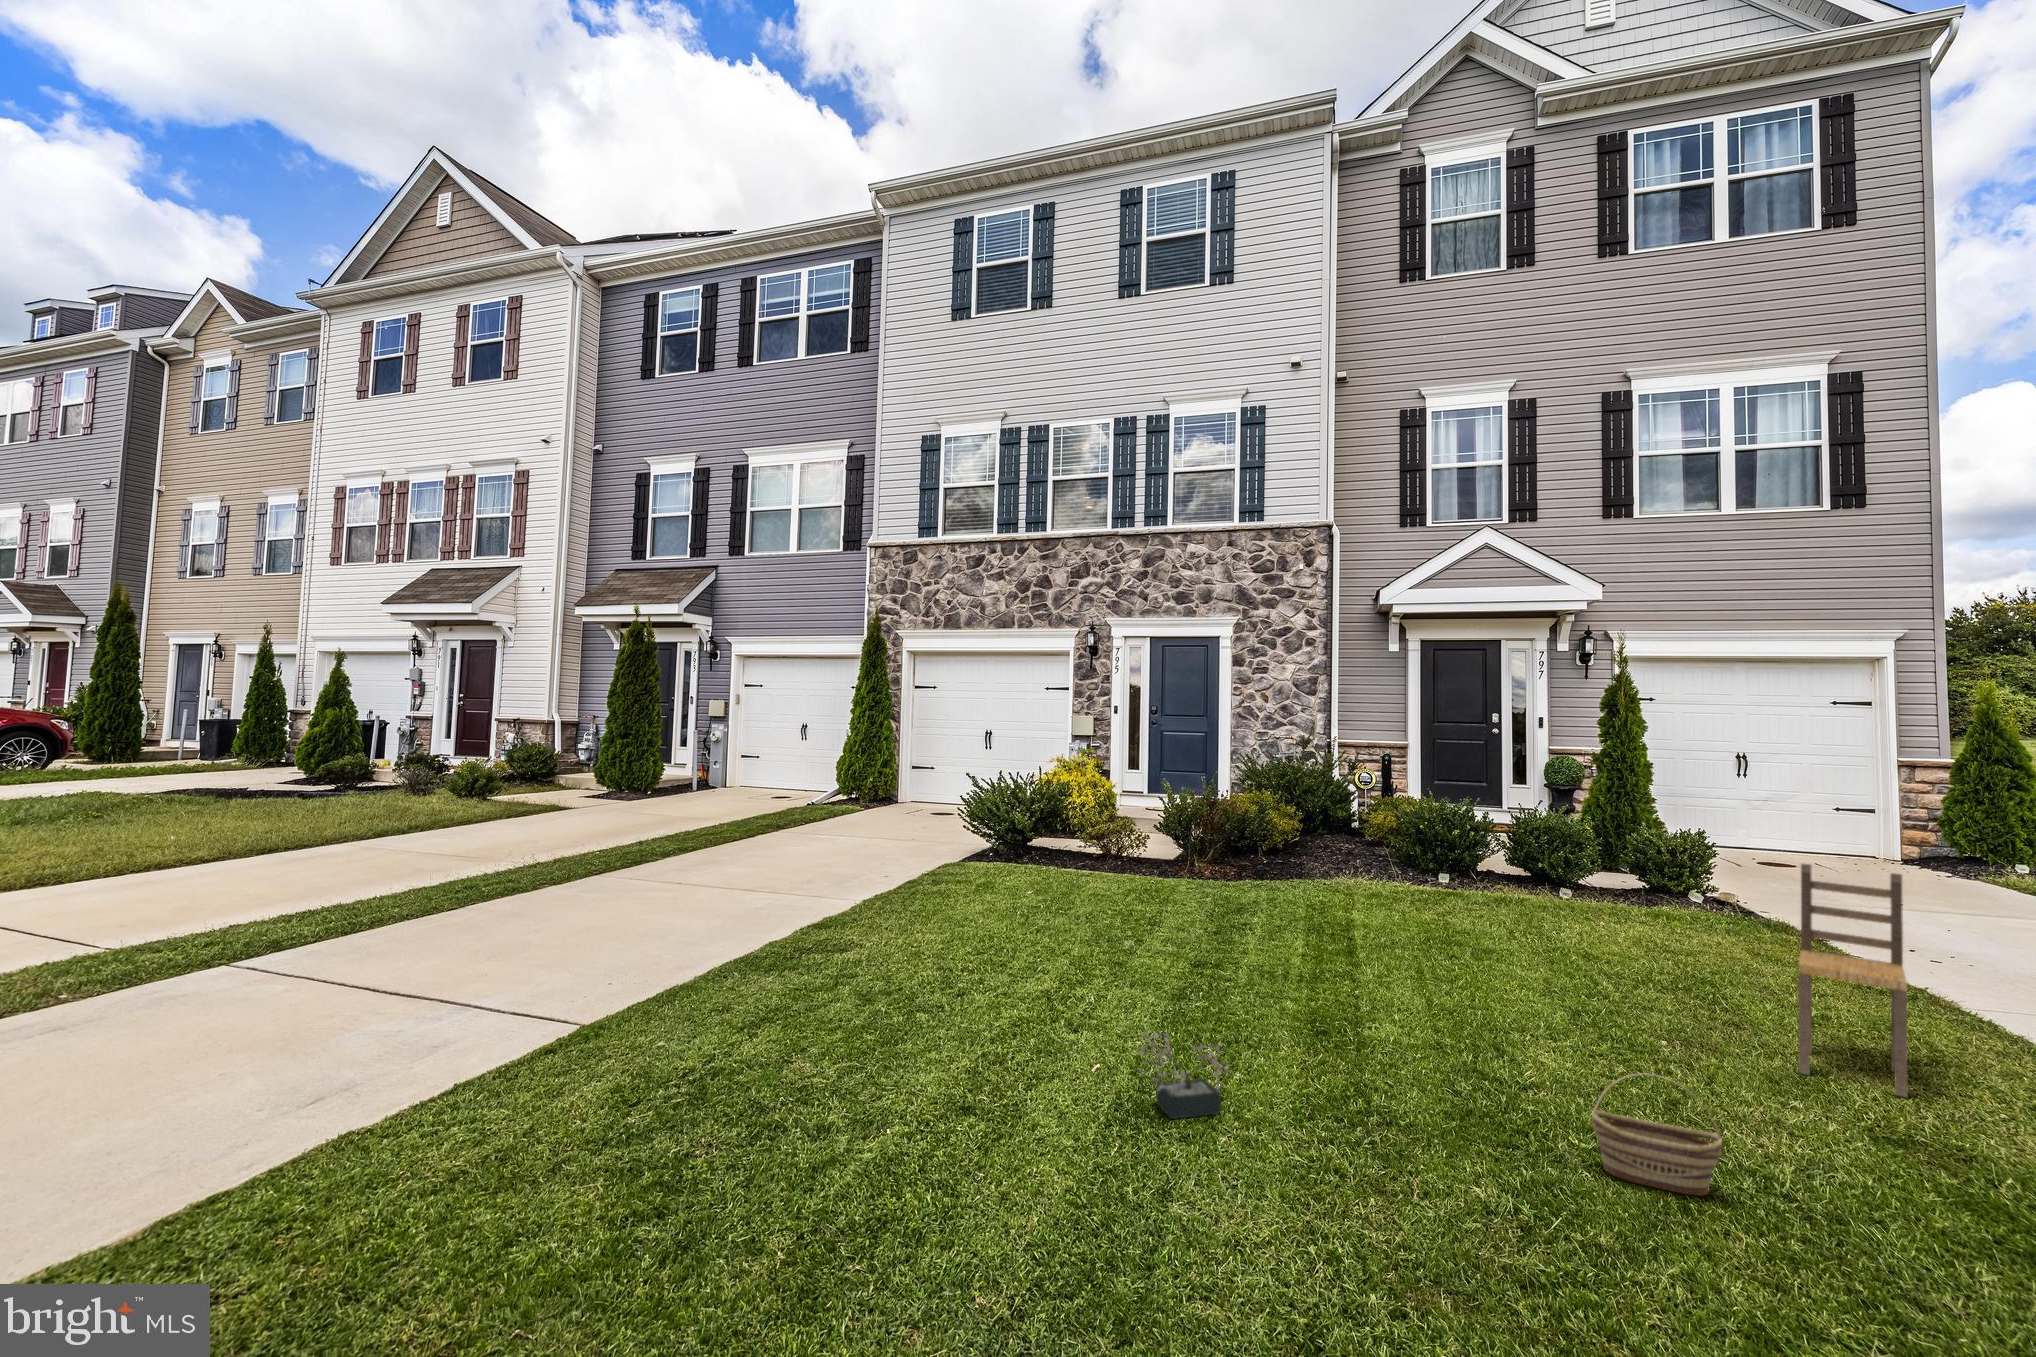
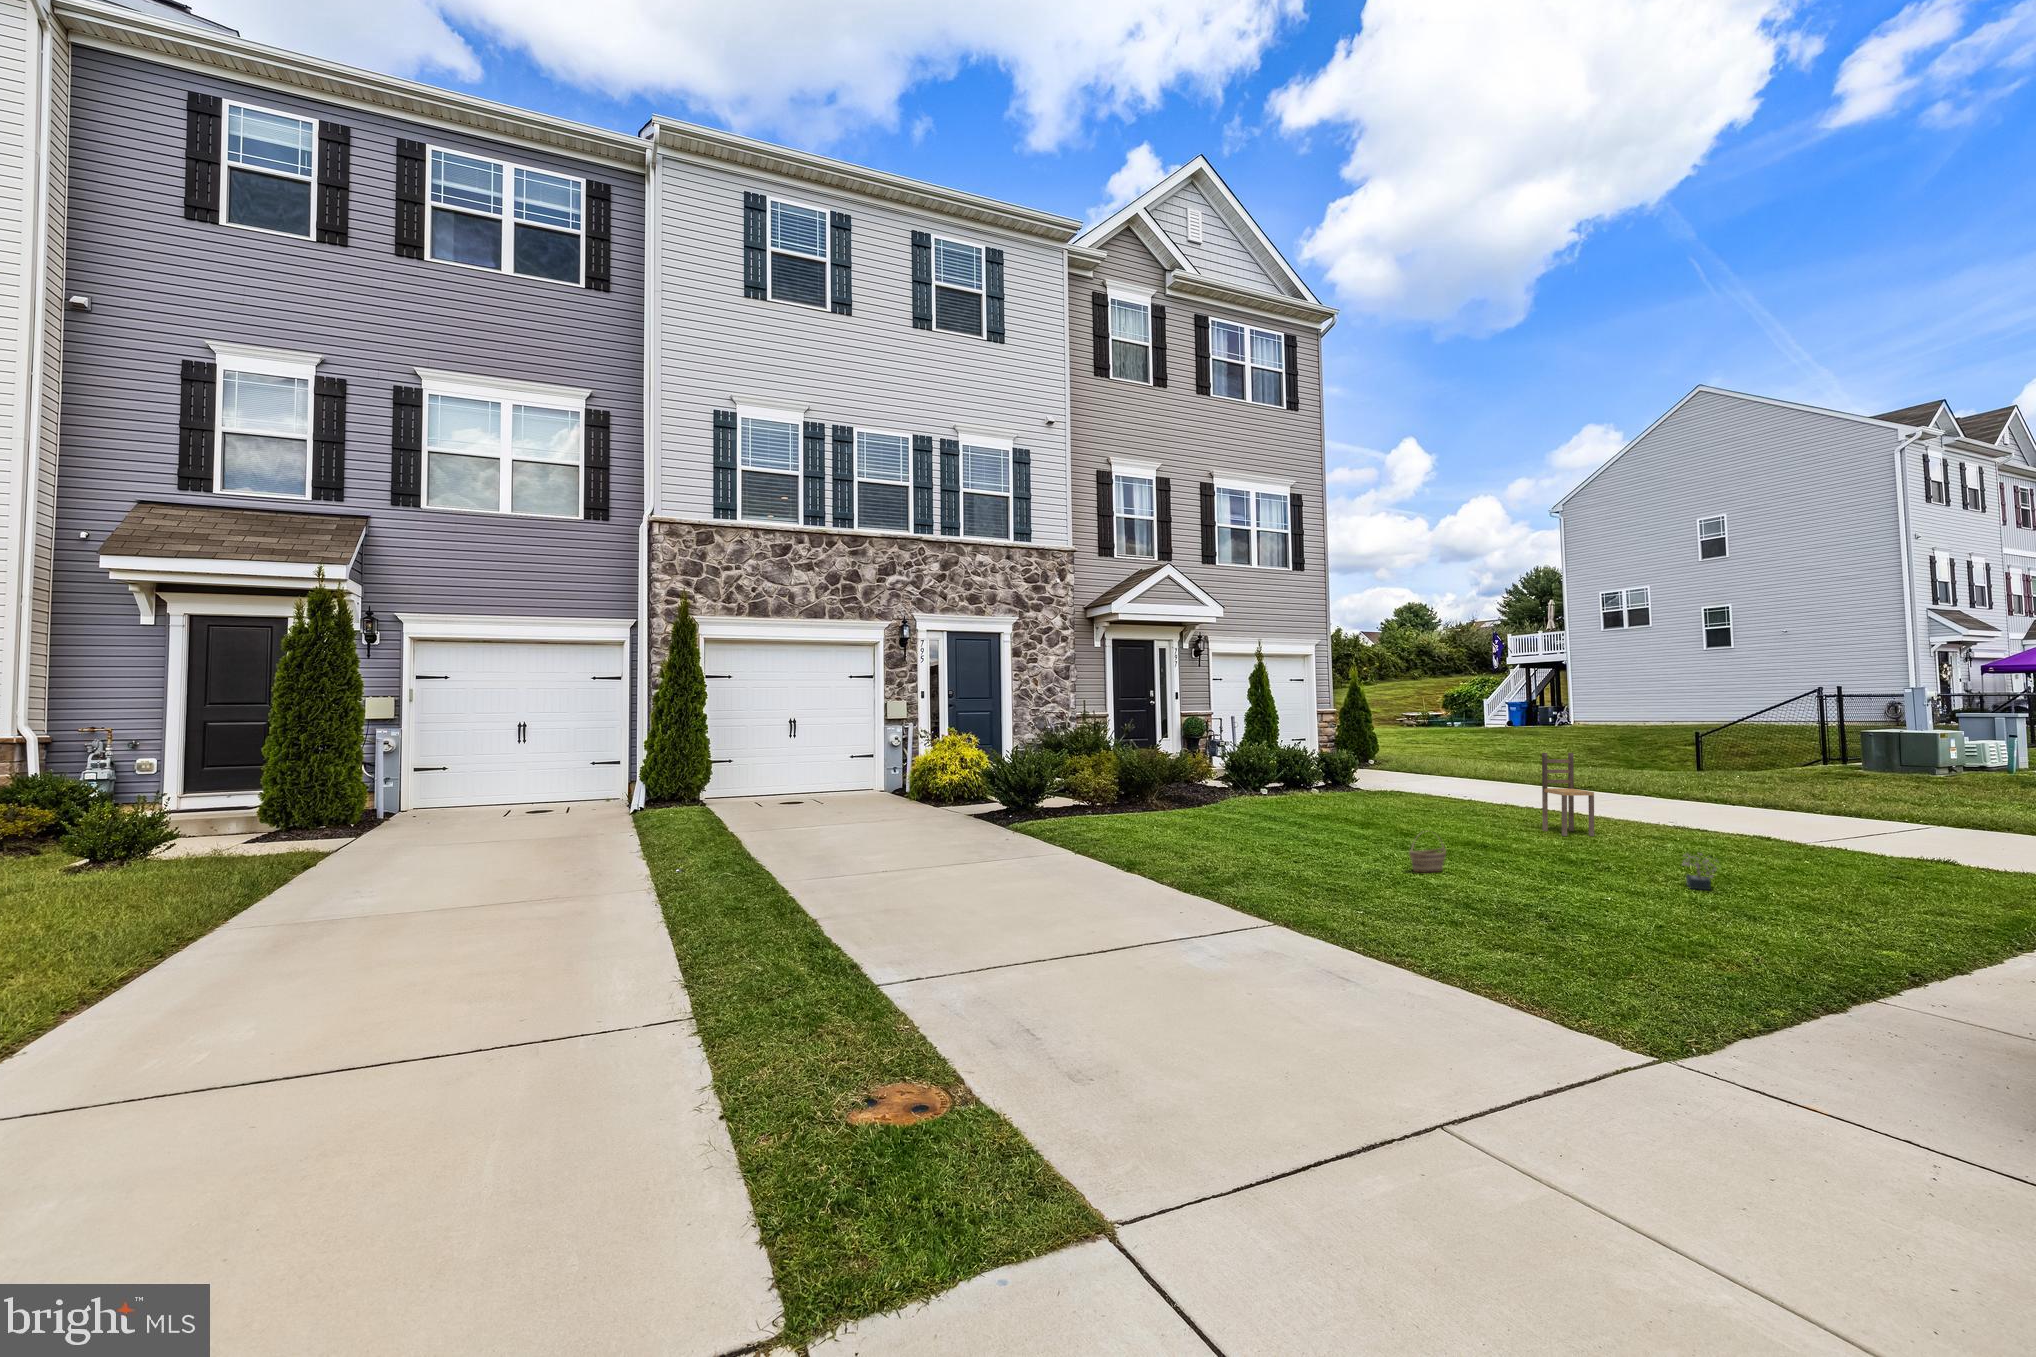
decorative plant: present [1139,1032,1229,1119] -> present [1682,853,1717,890]
basket: present [1592,1074,1722,1196] -> present [1409,837,1446,873]

